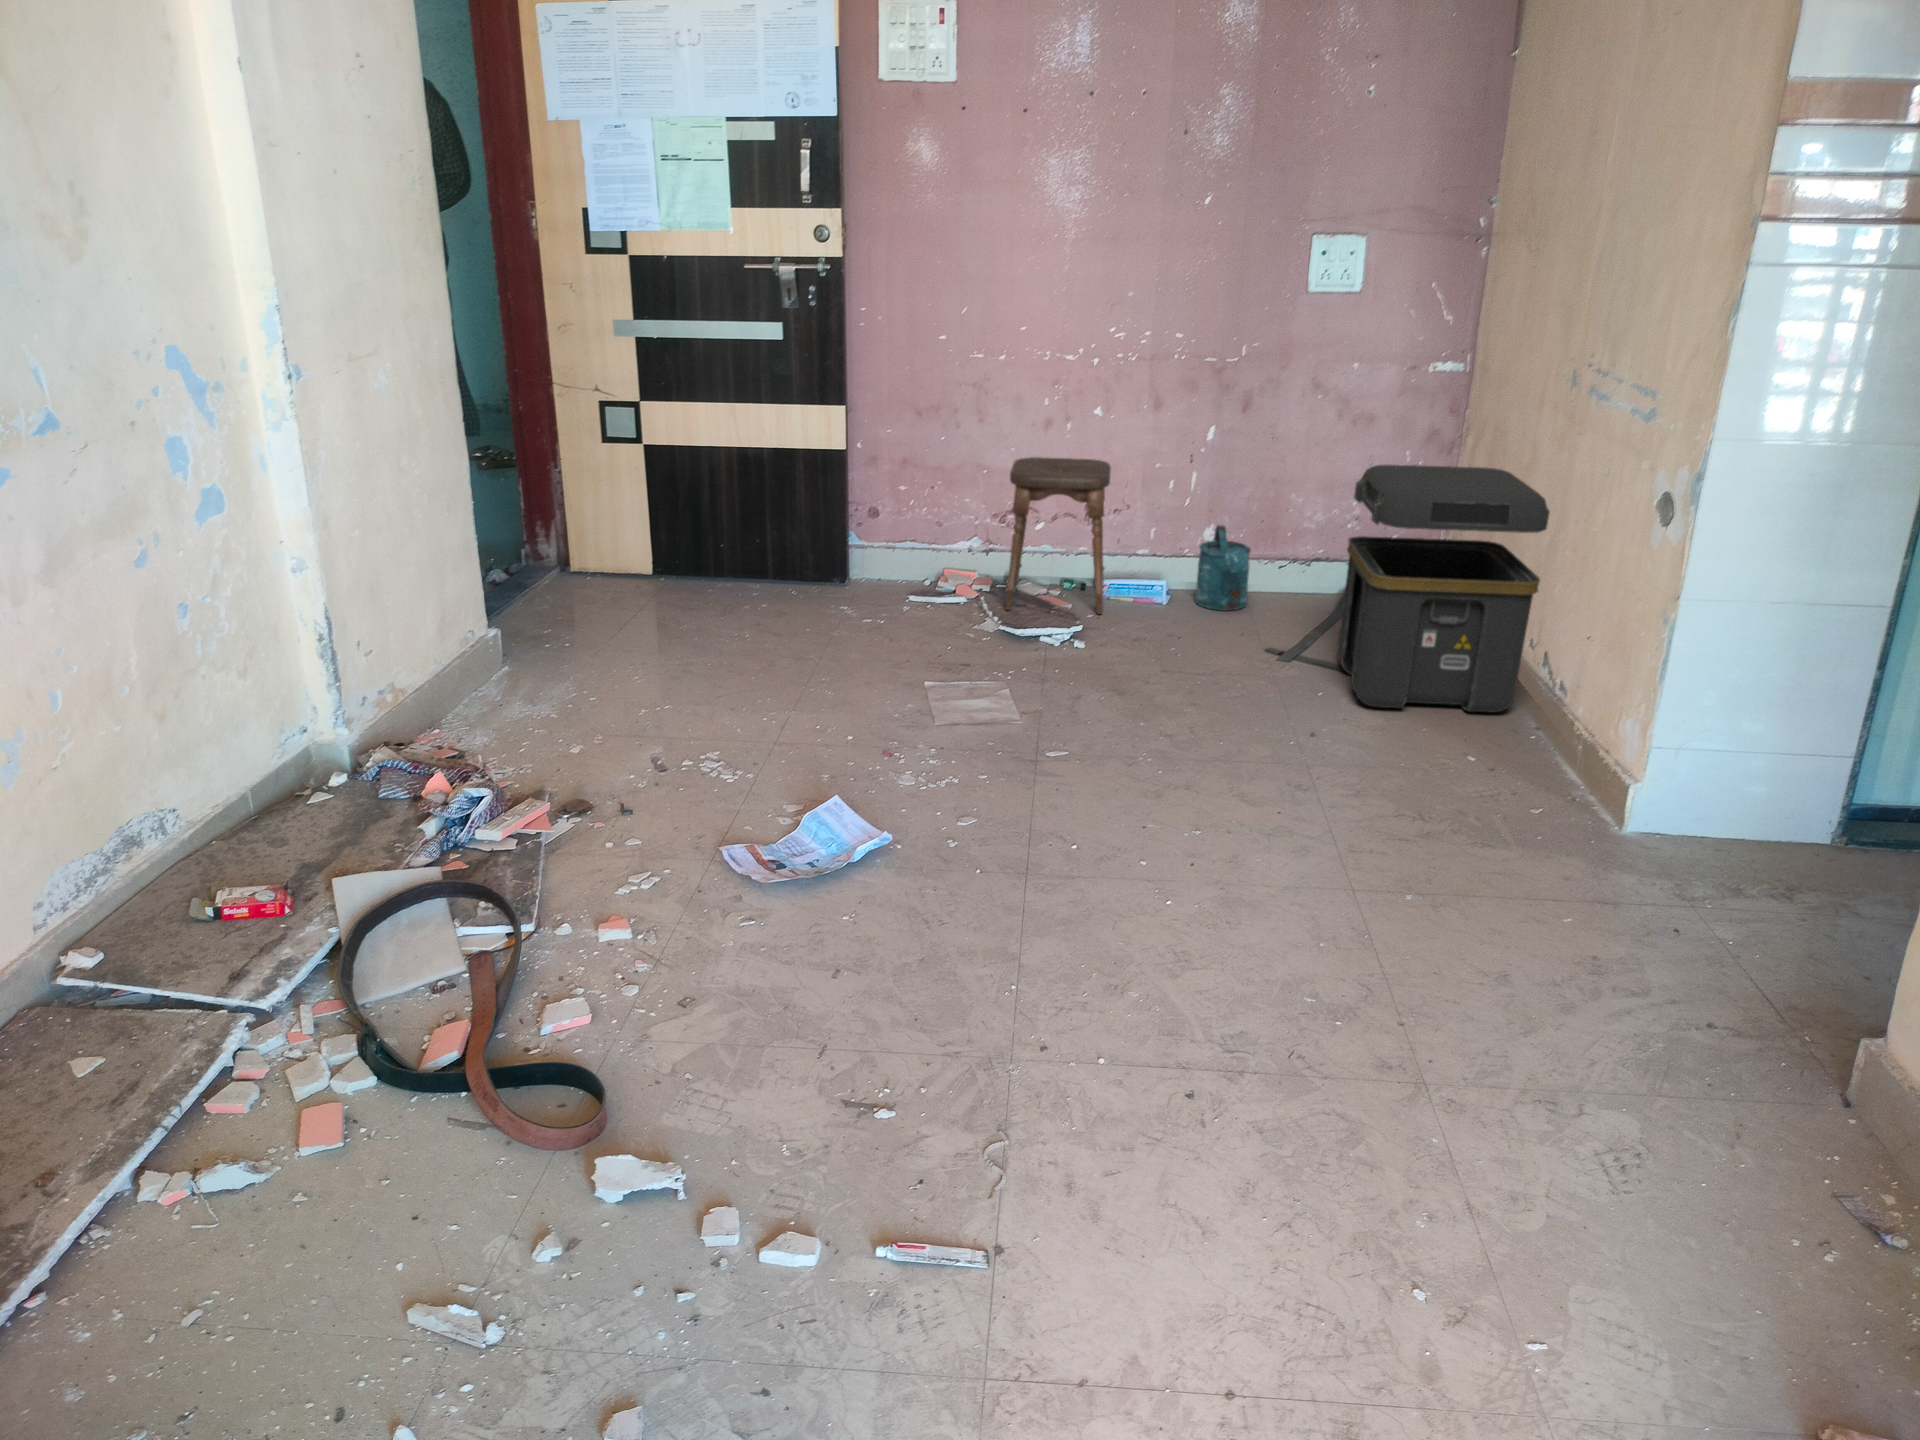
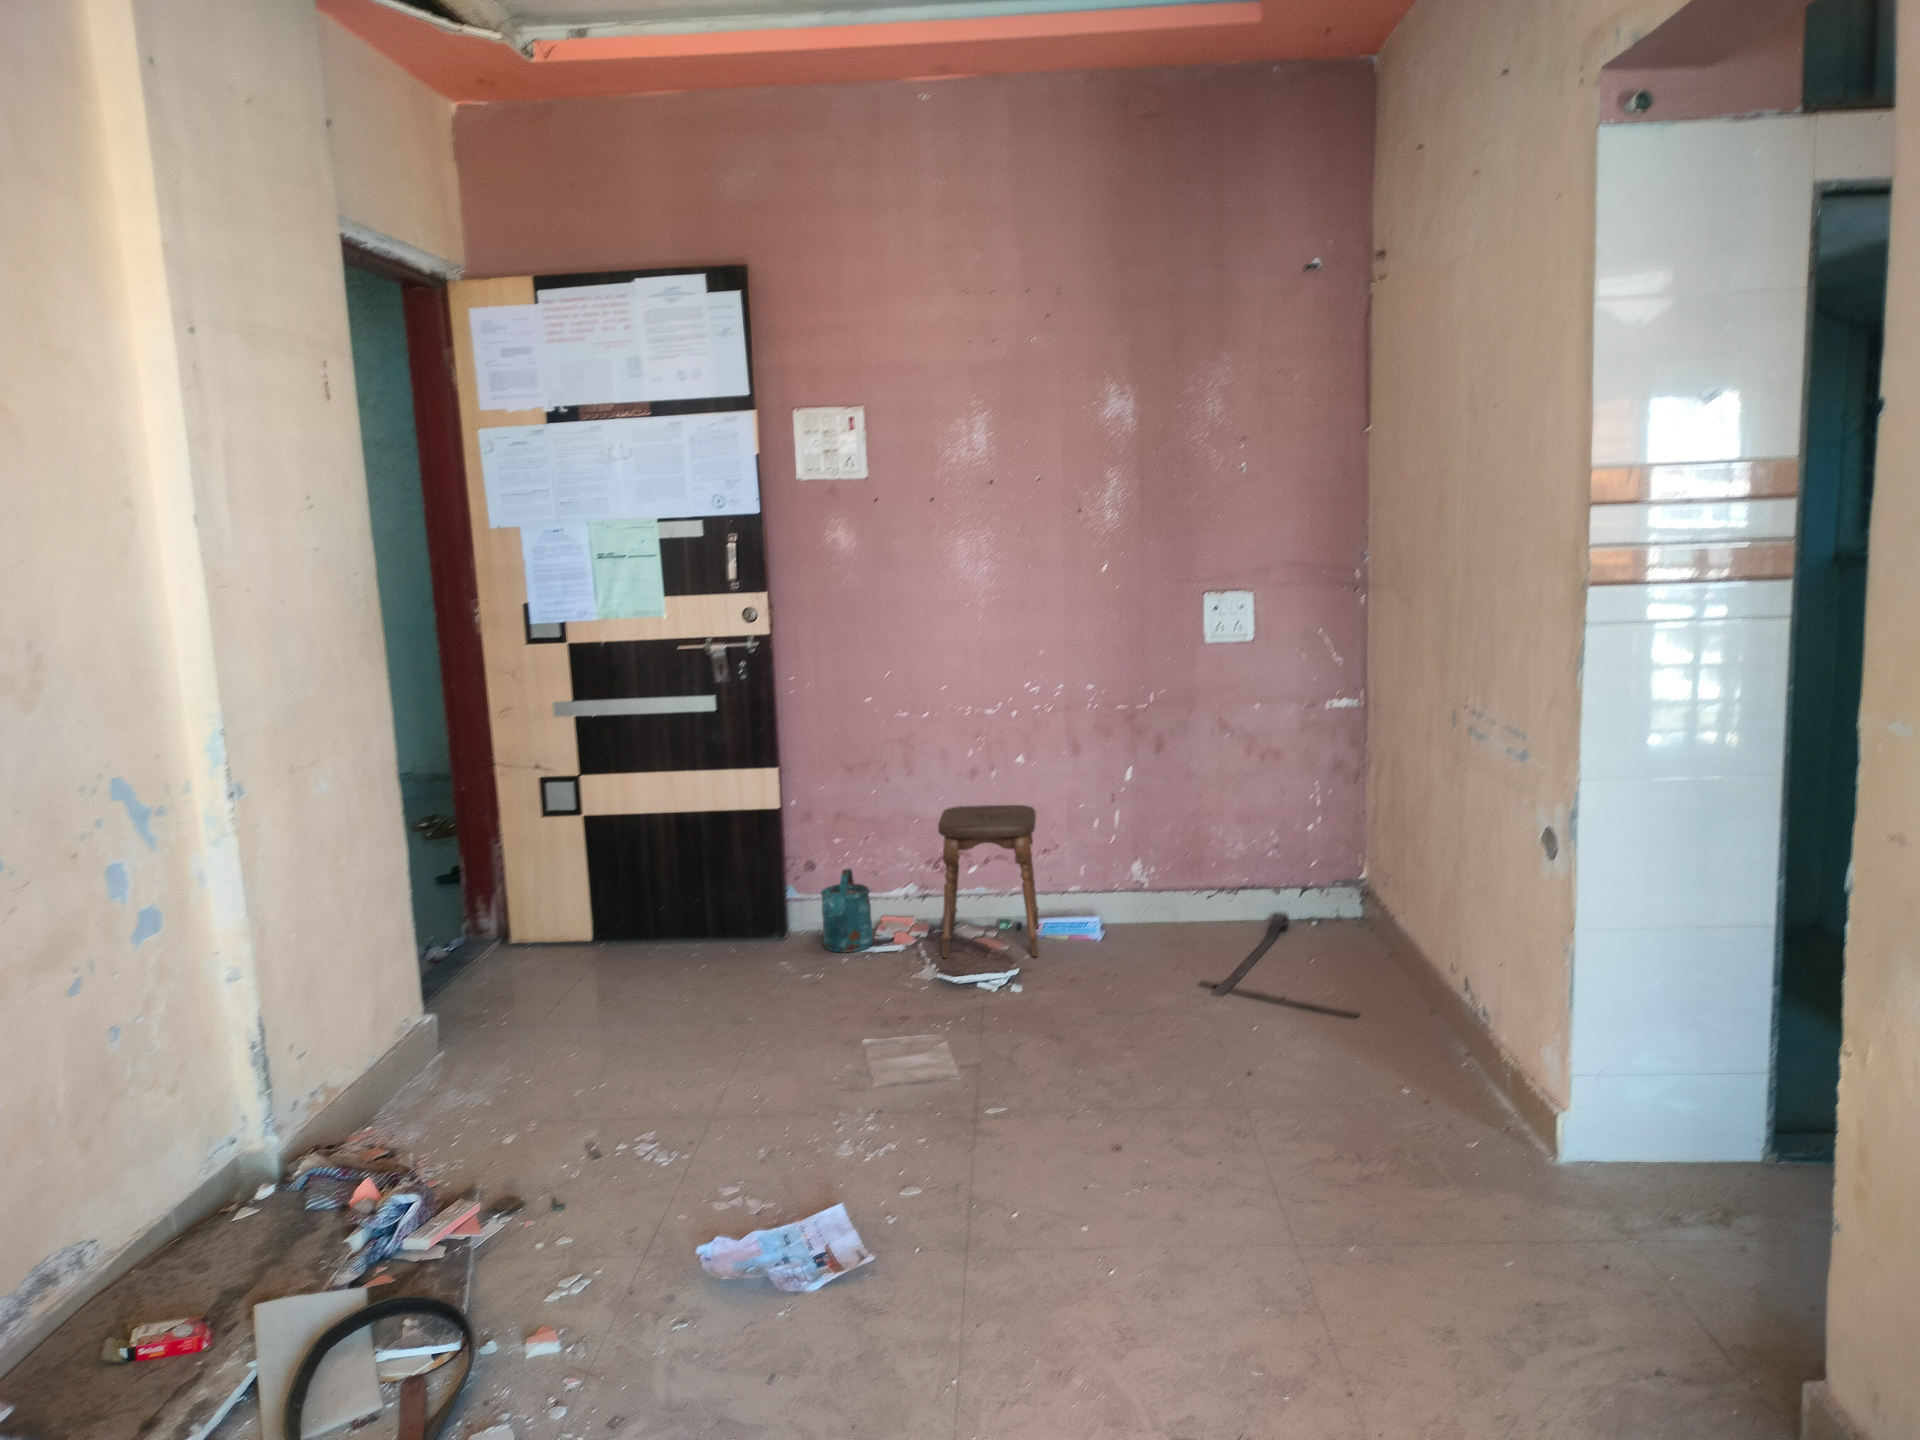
toolbox: present [1337,465,1550,712] -> none [1263,801,1444,1041]
watering can: present [1195,525,1251,611] -> present [821,869,874,953]

